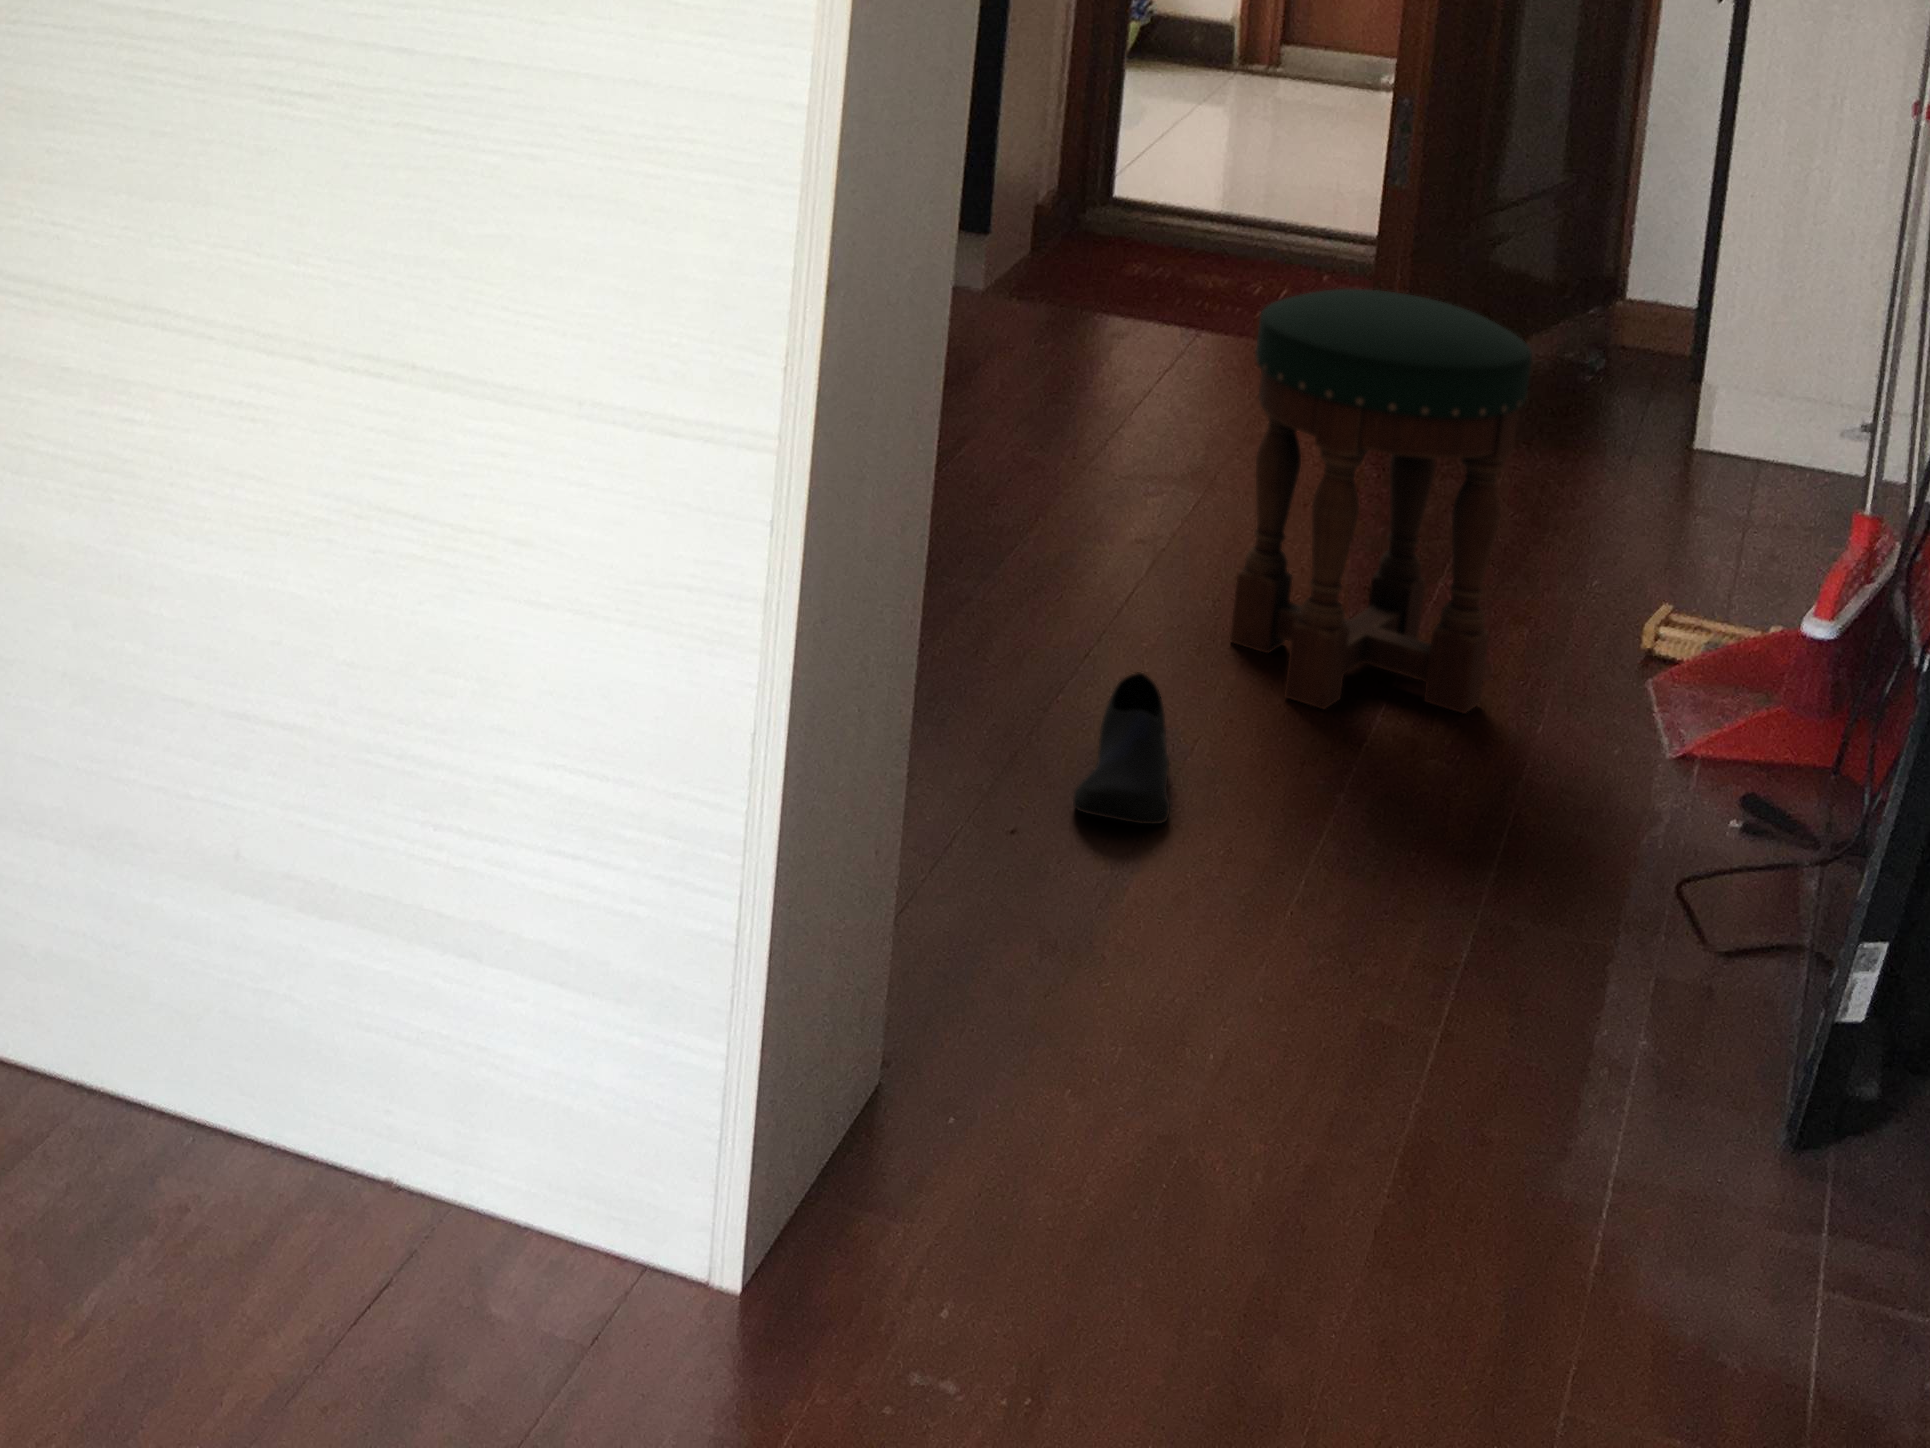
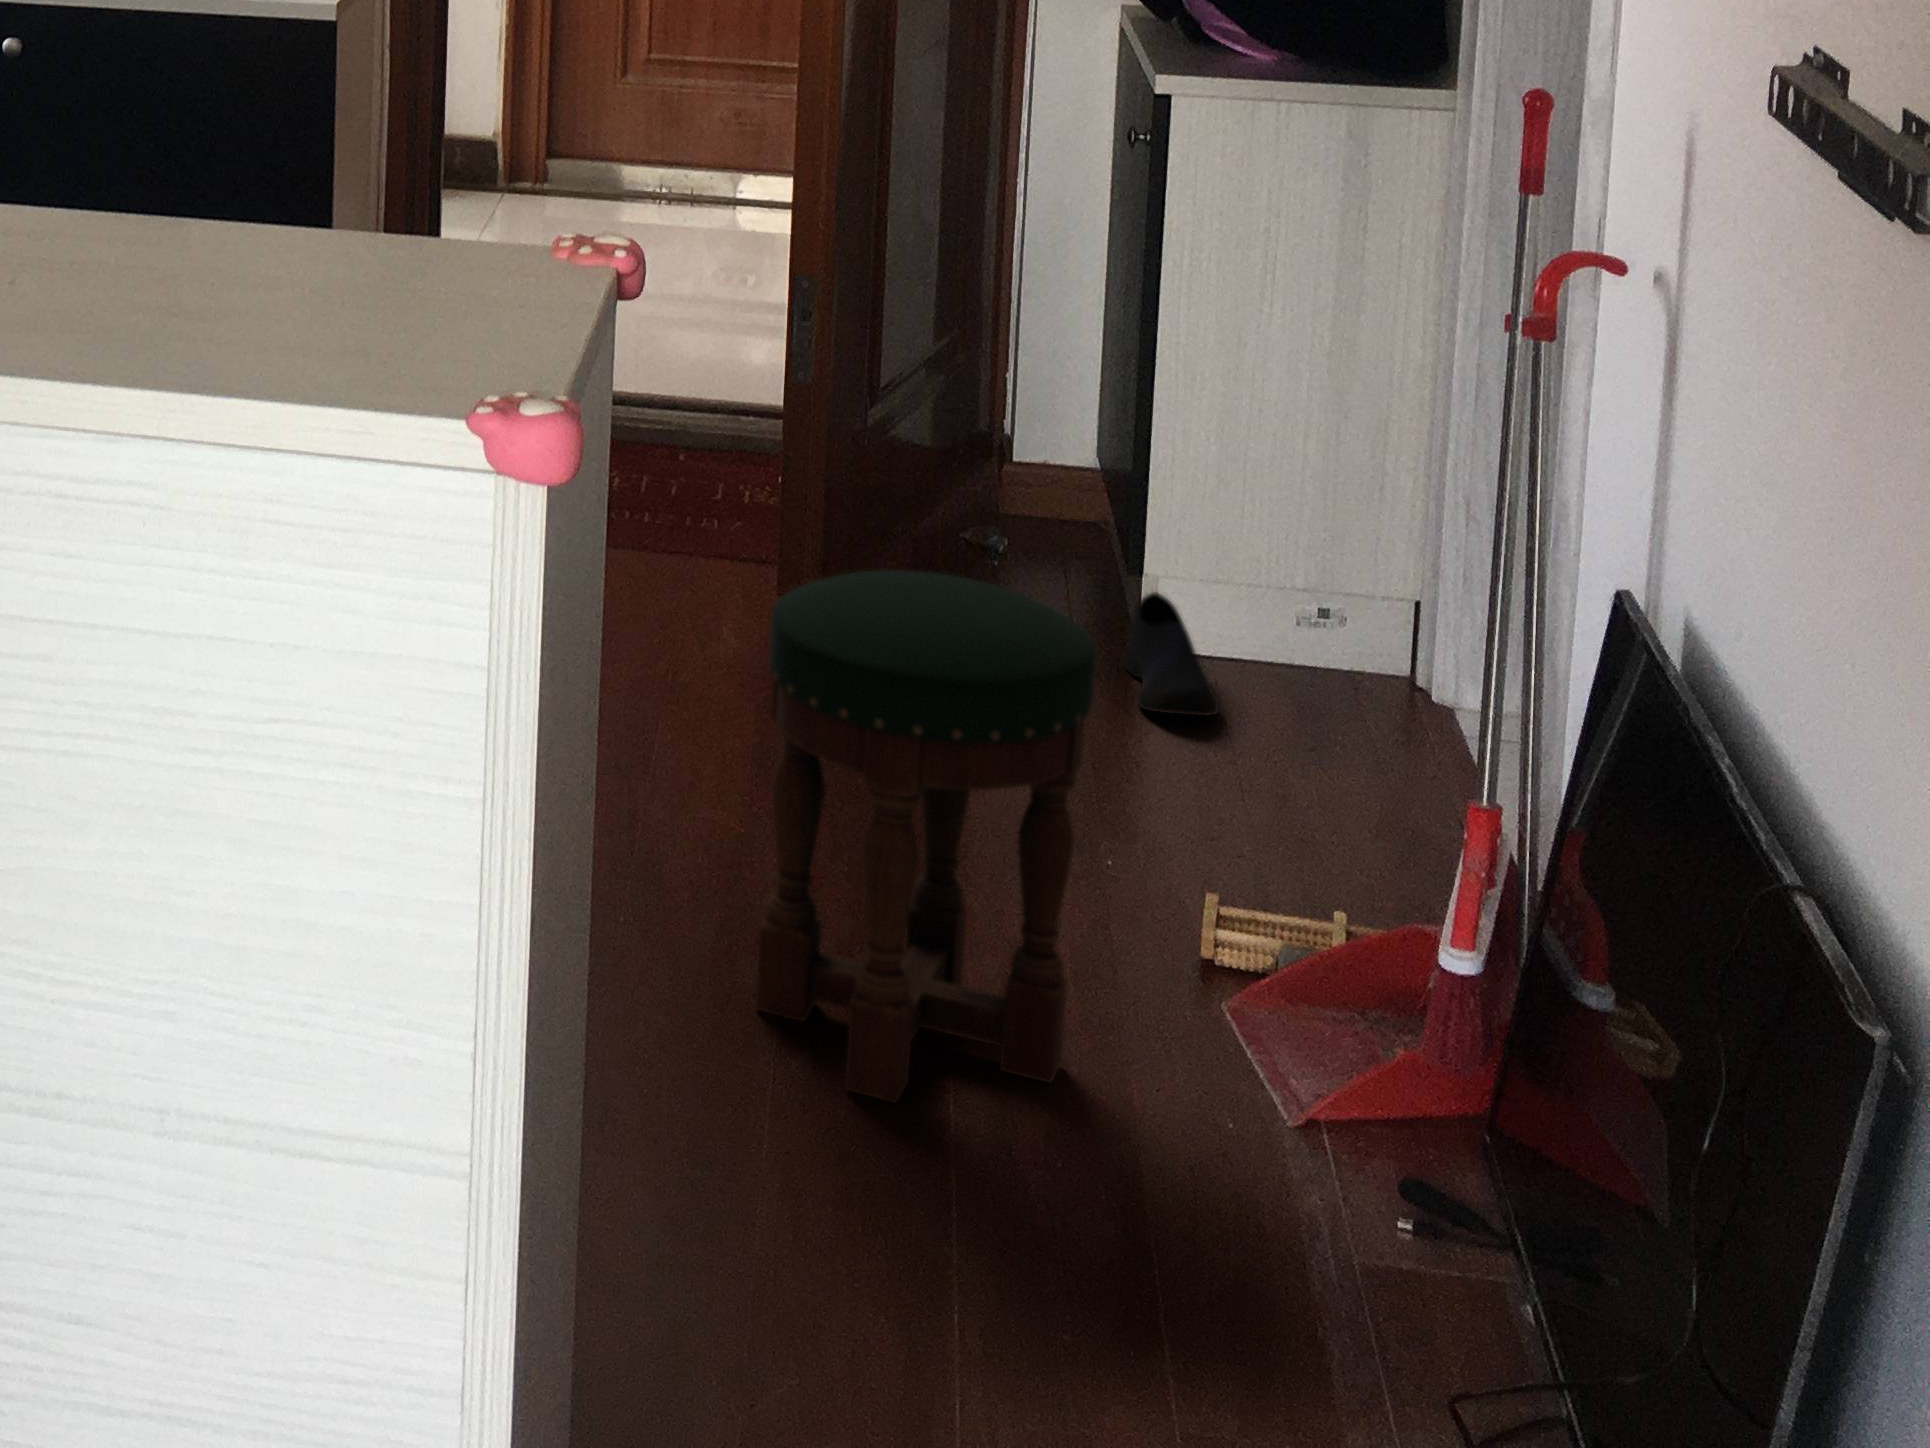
shoe: present [1073,672,1170,824] -> present [1124,592,1219,716]

